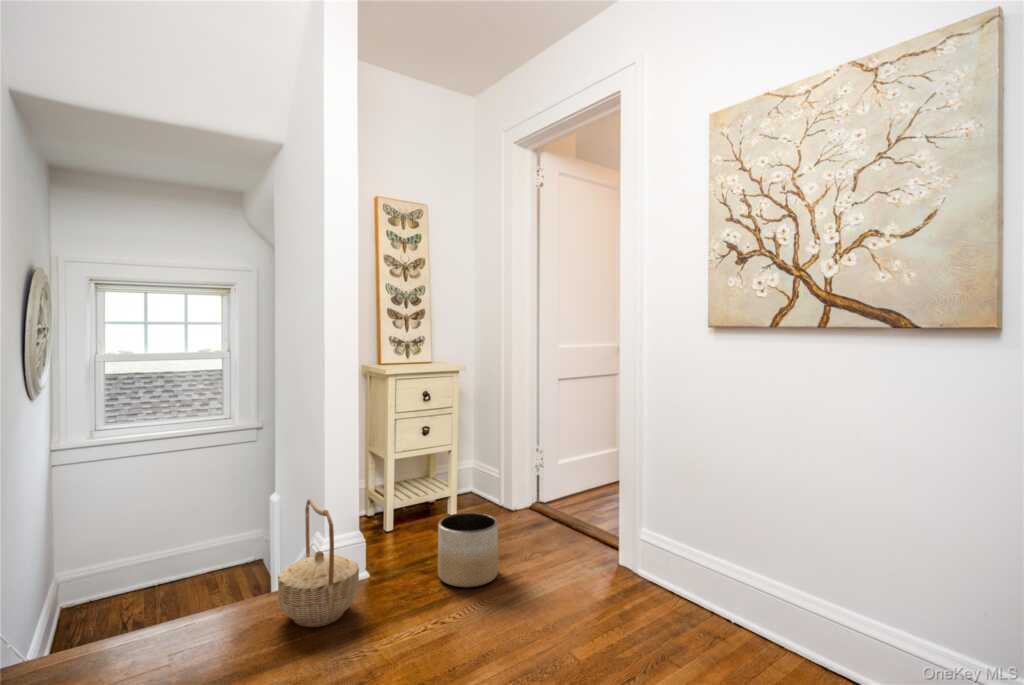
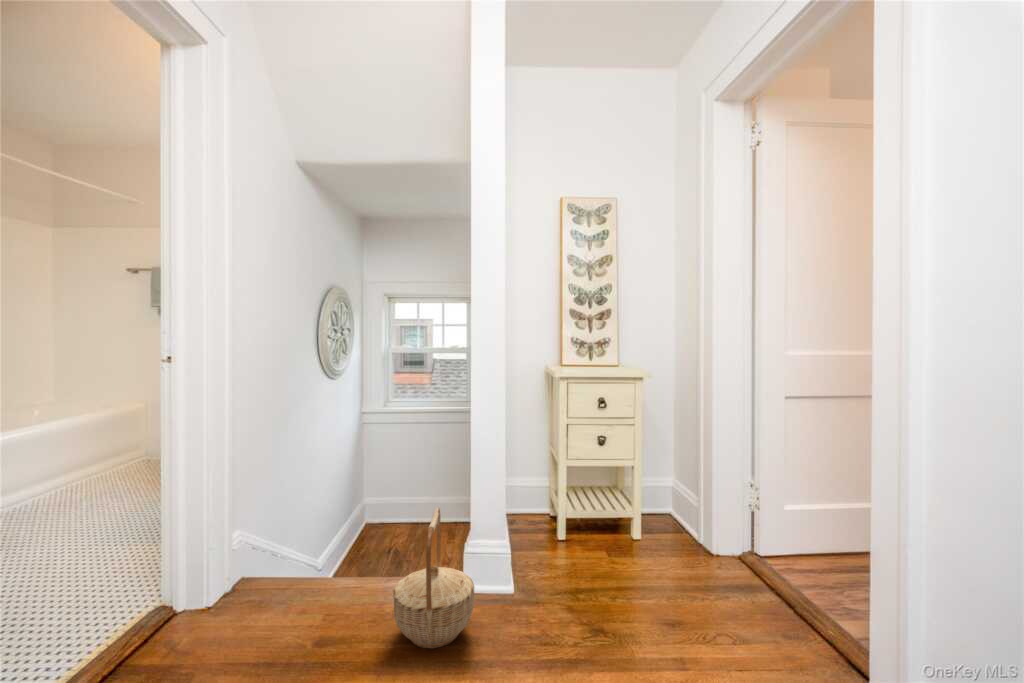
planter: present [438,513,498,588] -> none [572,549,646,649]

